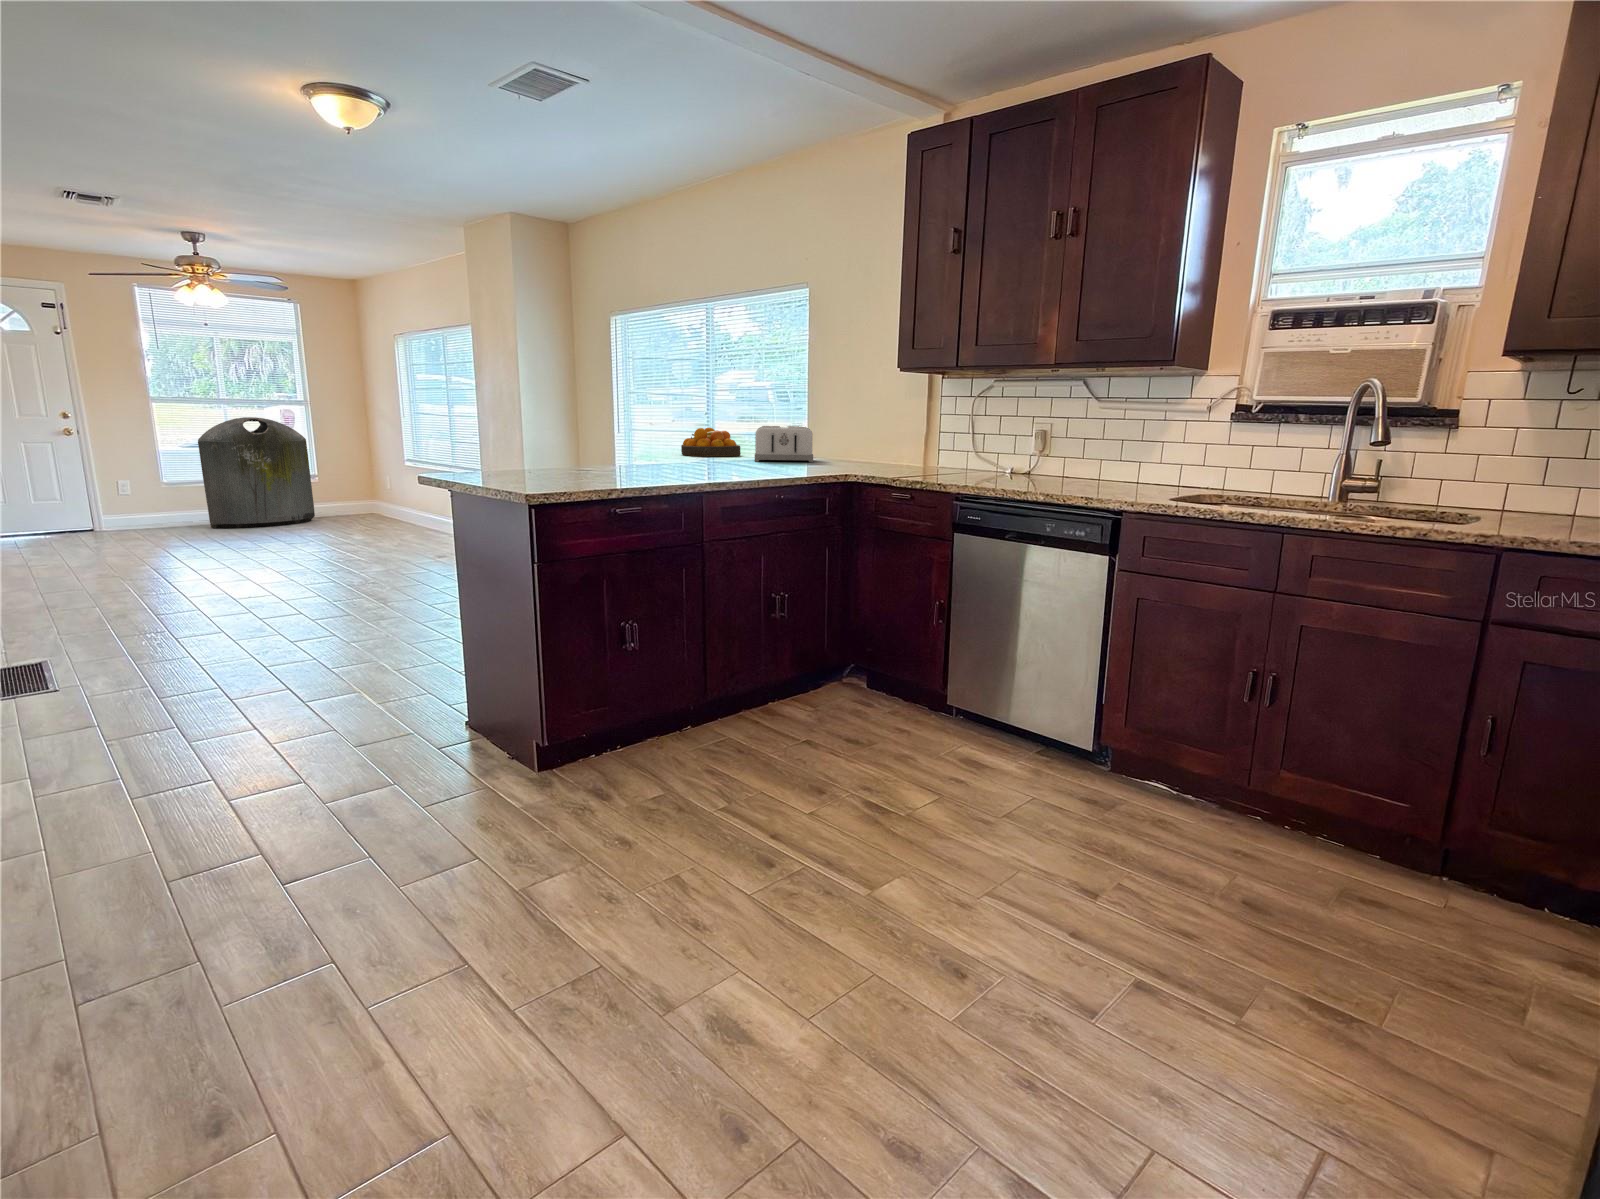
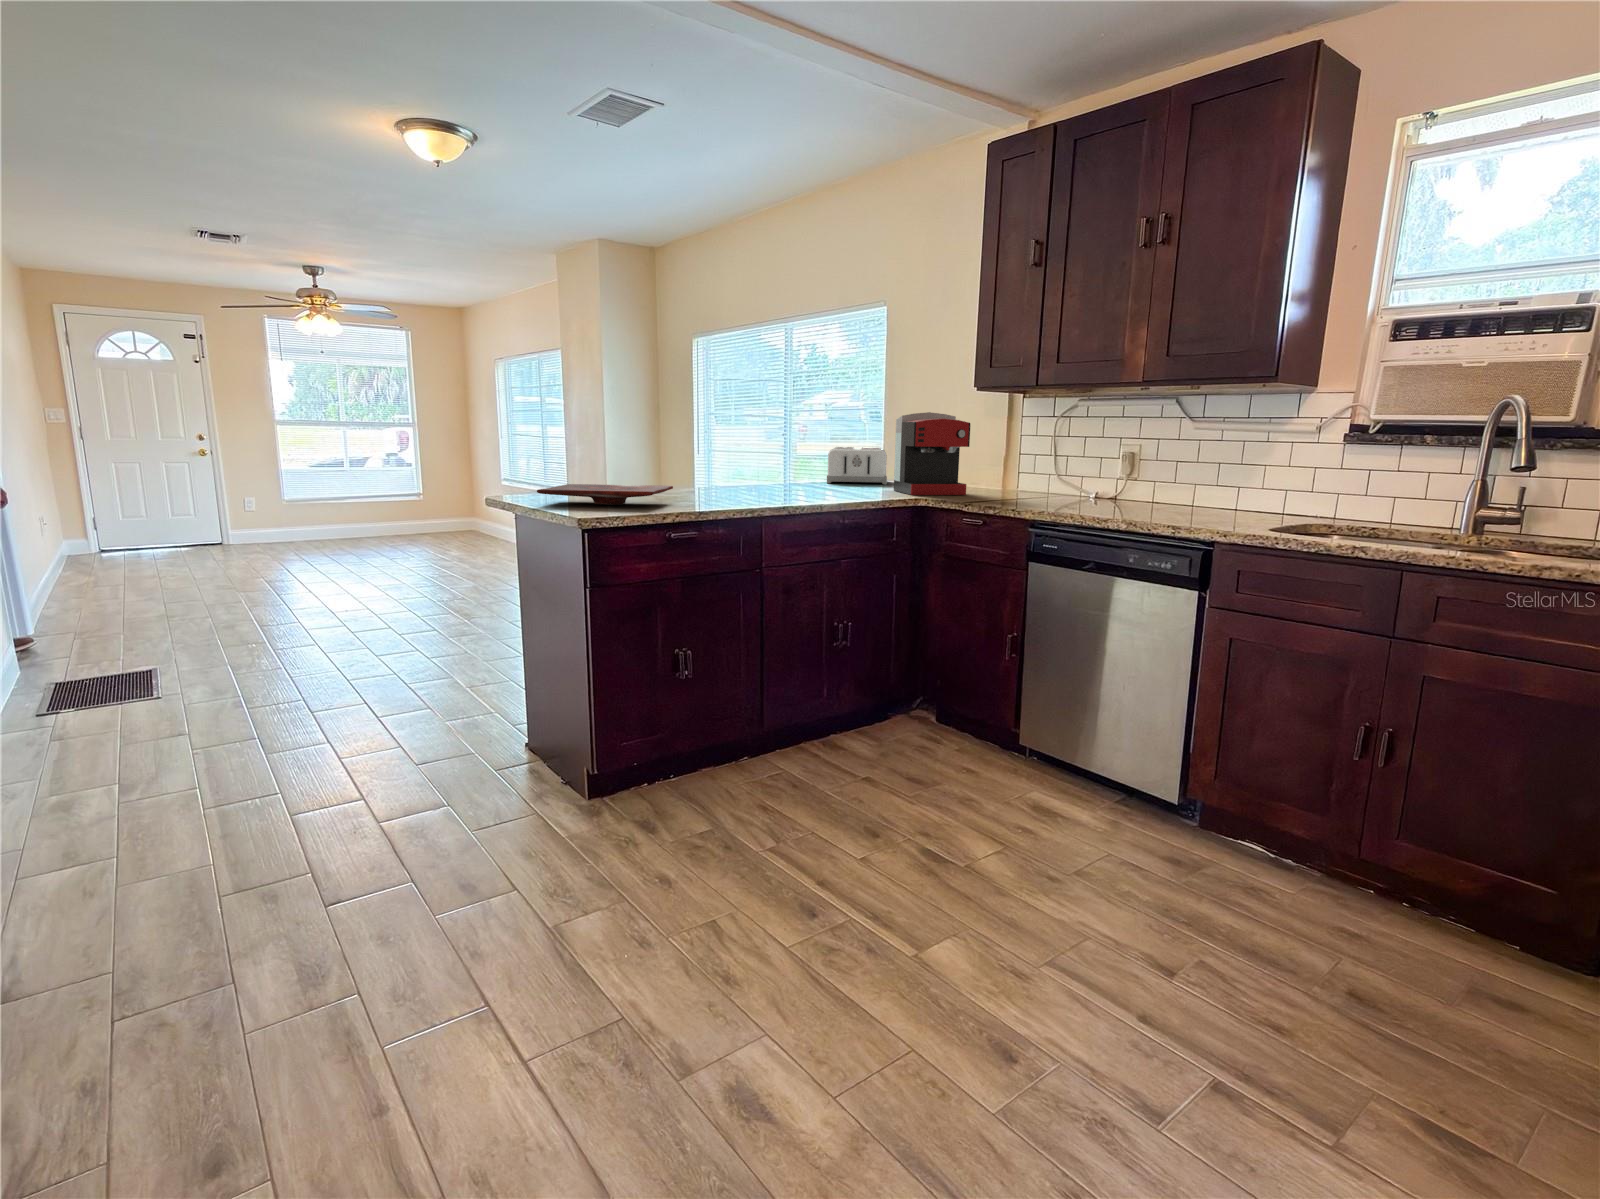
coffee maker: none [822,392,895,472] -> present [894,412,970,495]
trash can: present [198,417,315,528] -> none [316,438,418,542]
fruit bowl: present [681,428,741,456] -> none [756,449,815,478]
cutting board: none [476,462,612,482] -> present [537,484,673,505]

